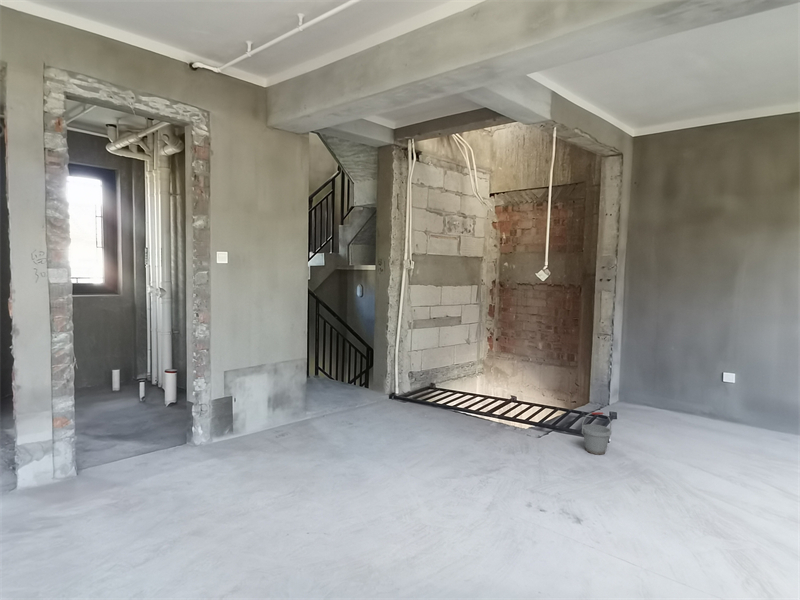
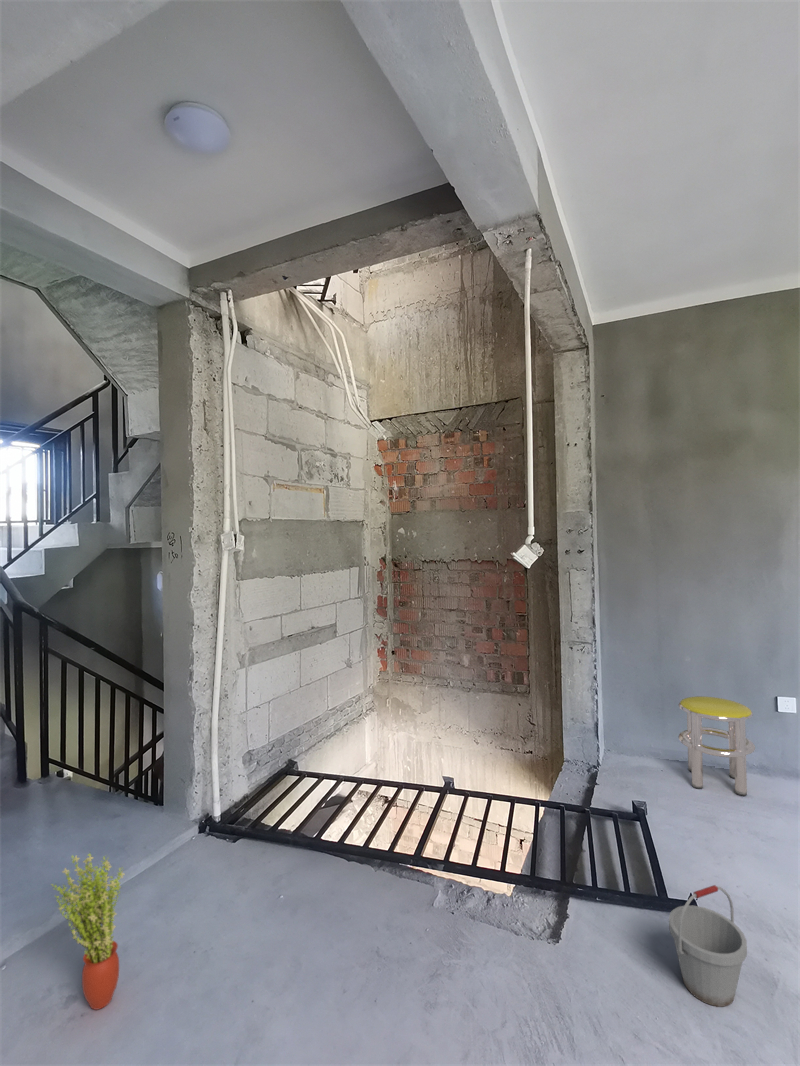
stool: none [653,369,698,421] -> present [679,696,755,796]
potted plant: none [351,372,373,425] -> present [54,854,124,1009]

